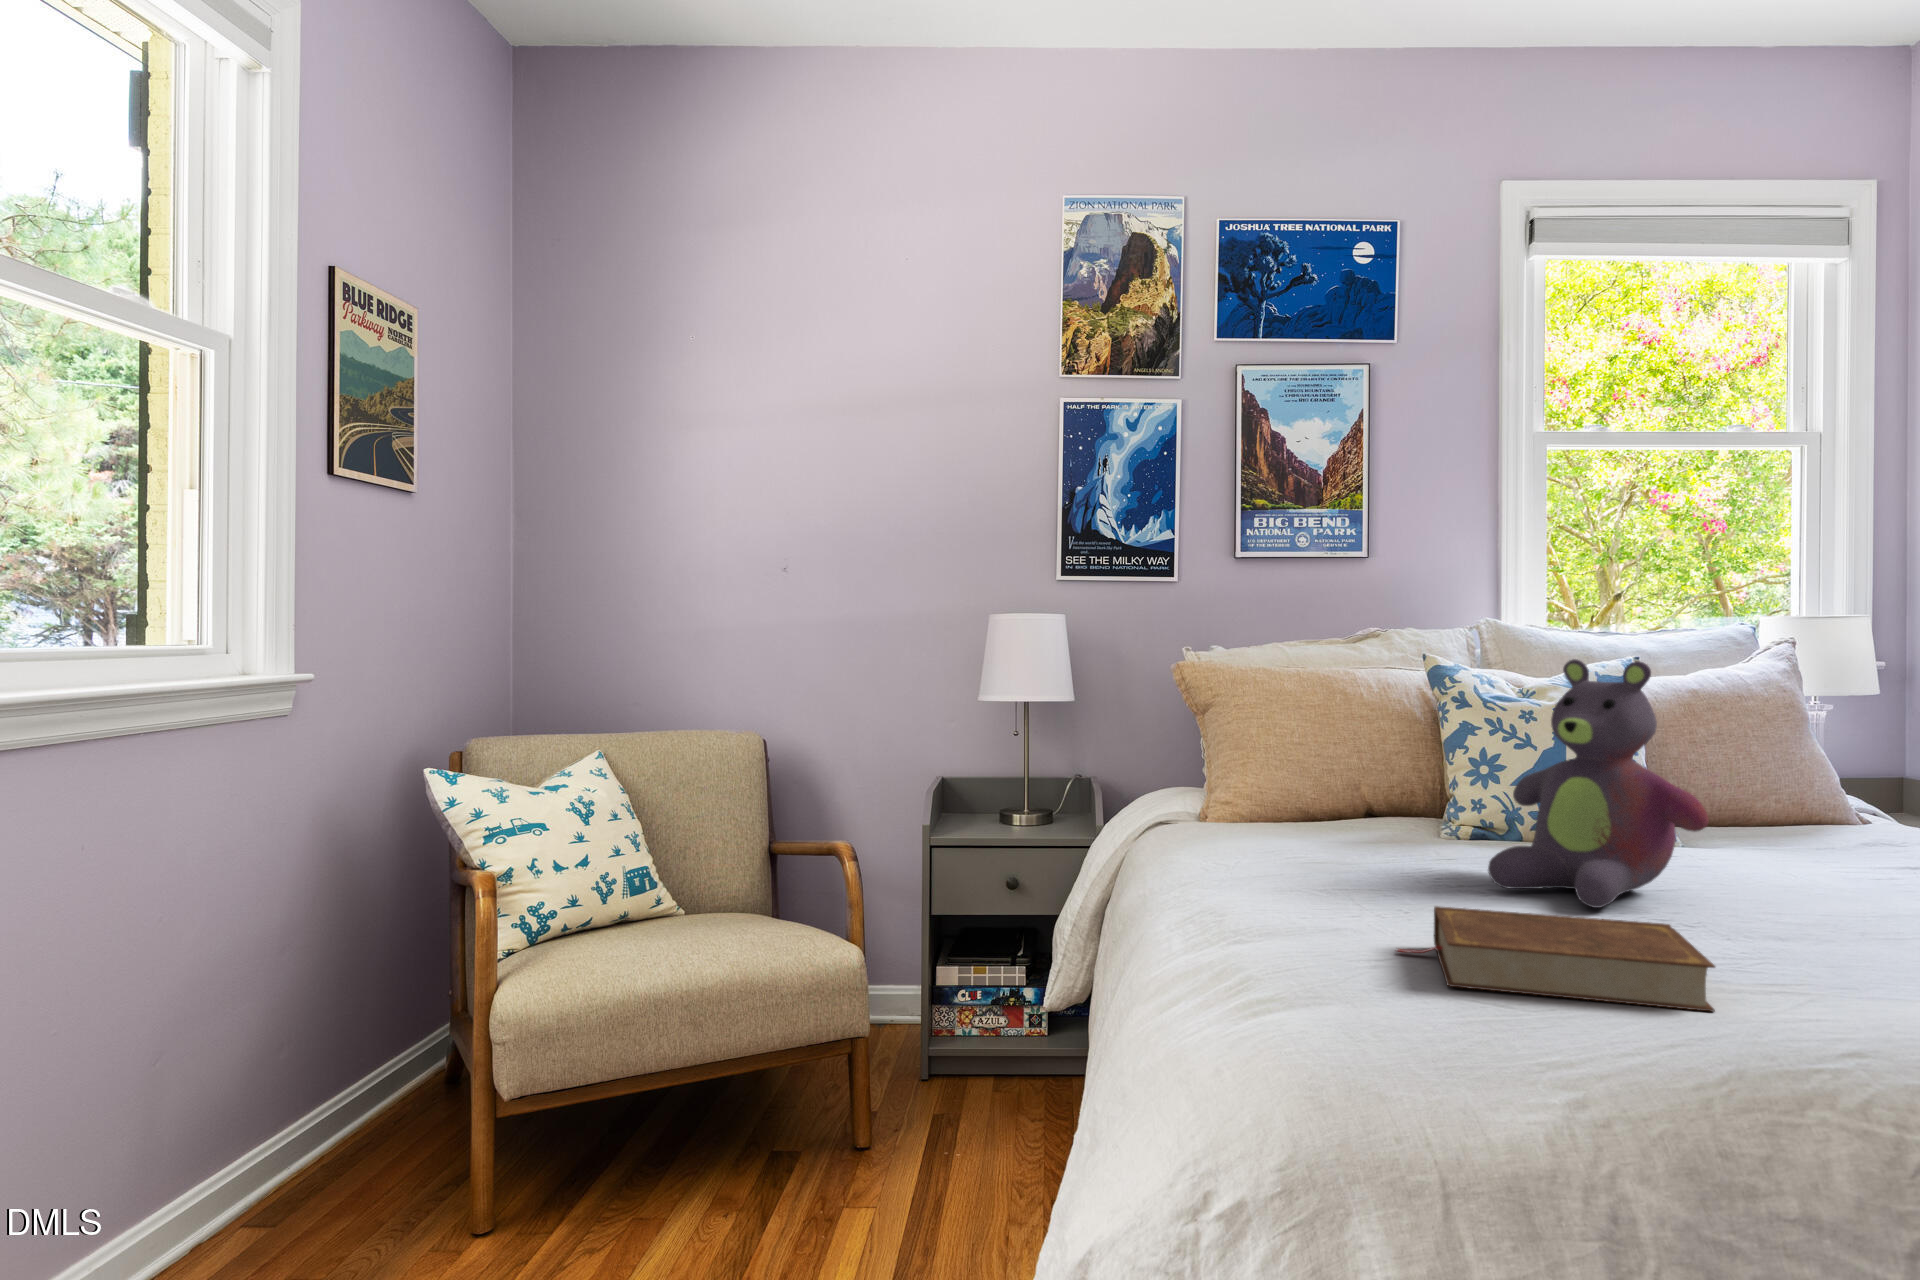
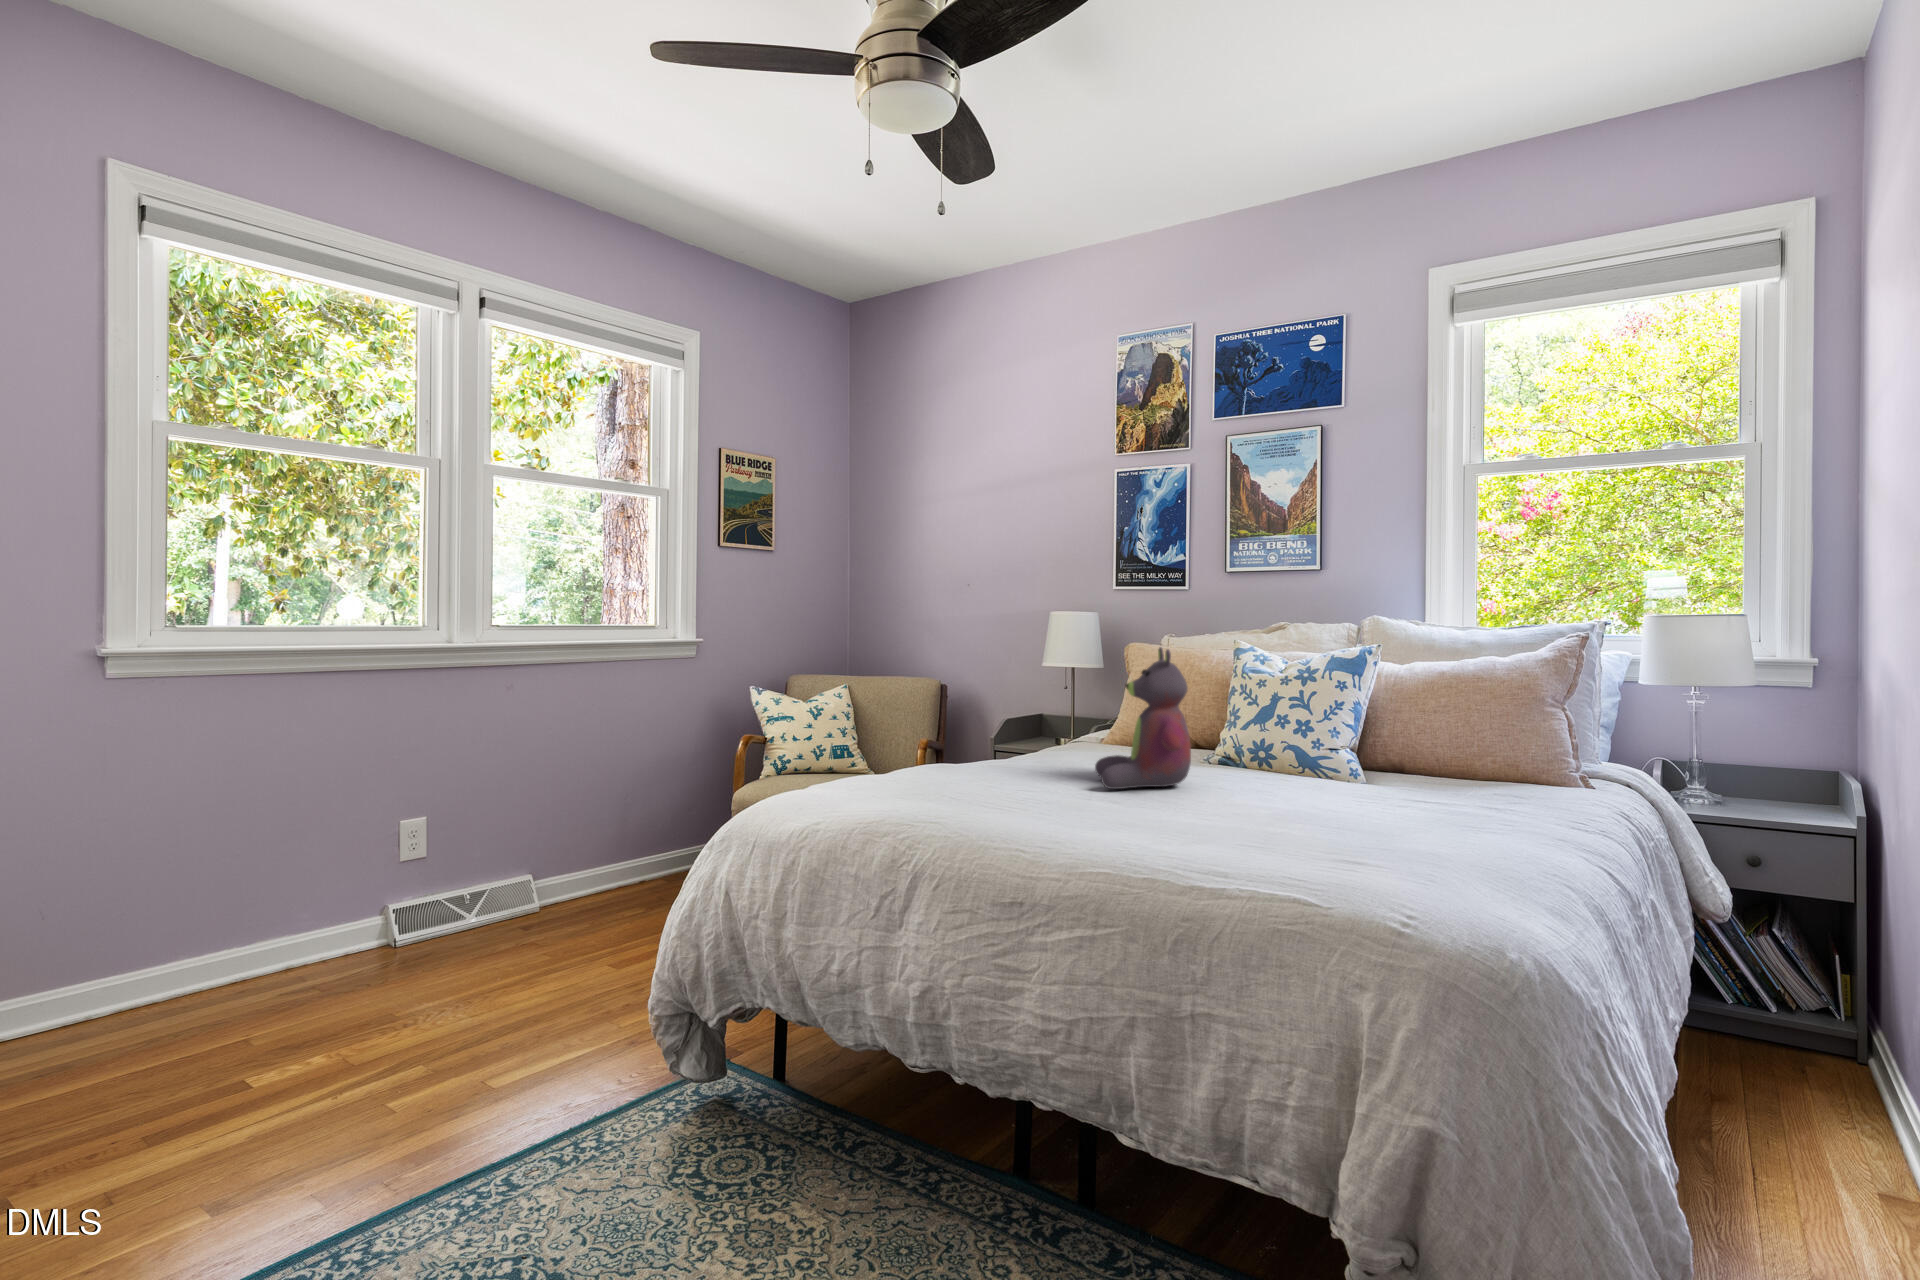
book: present [1398,906,1715,1012] -> none [918,770,1047,819]

